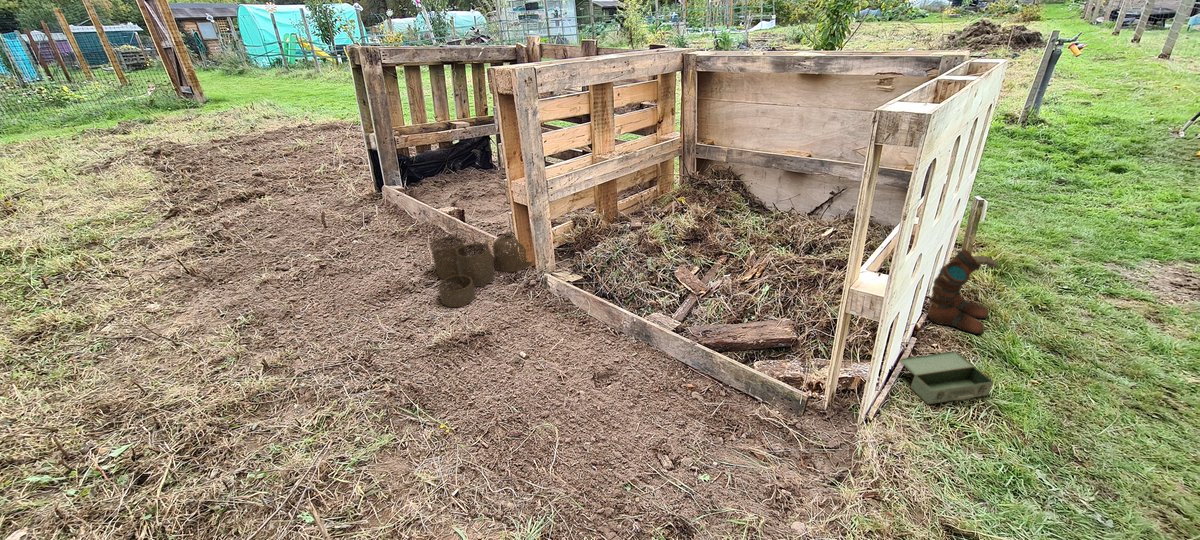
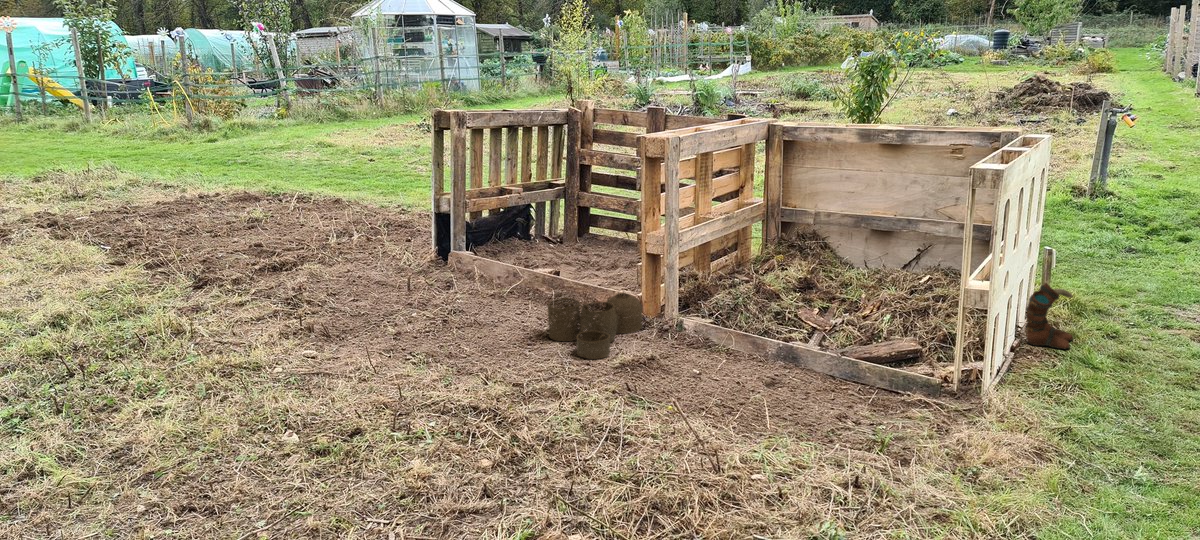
toolbox: present [899,351,993,404] -> none [1010,353,1078,386]

